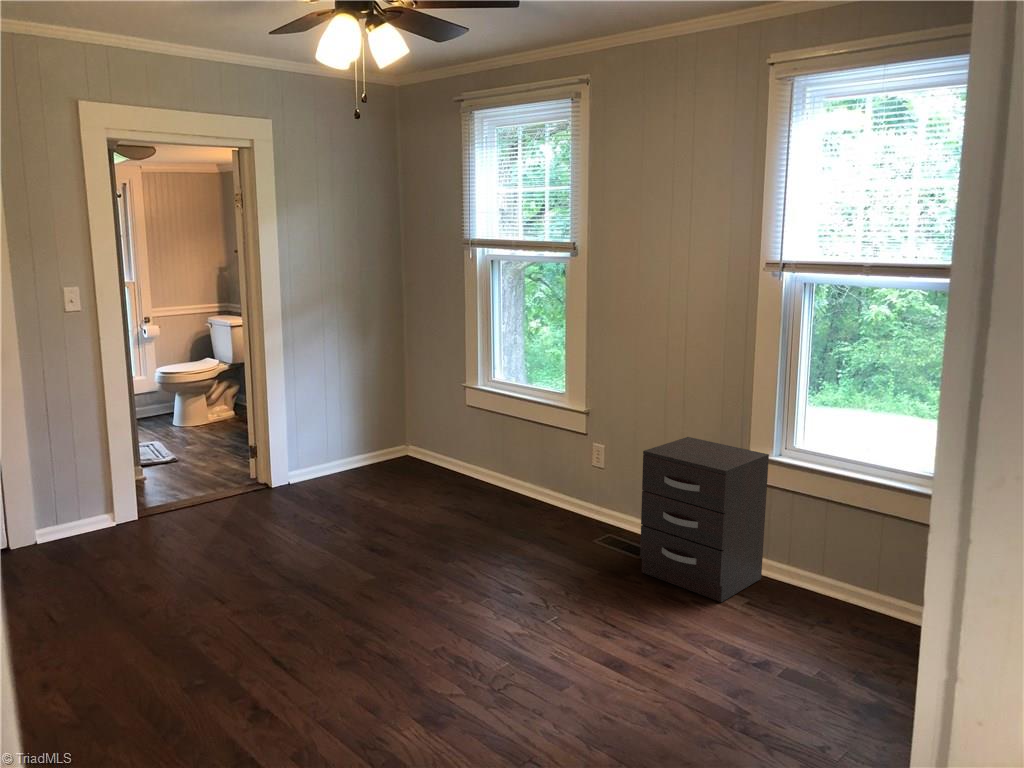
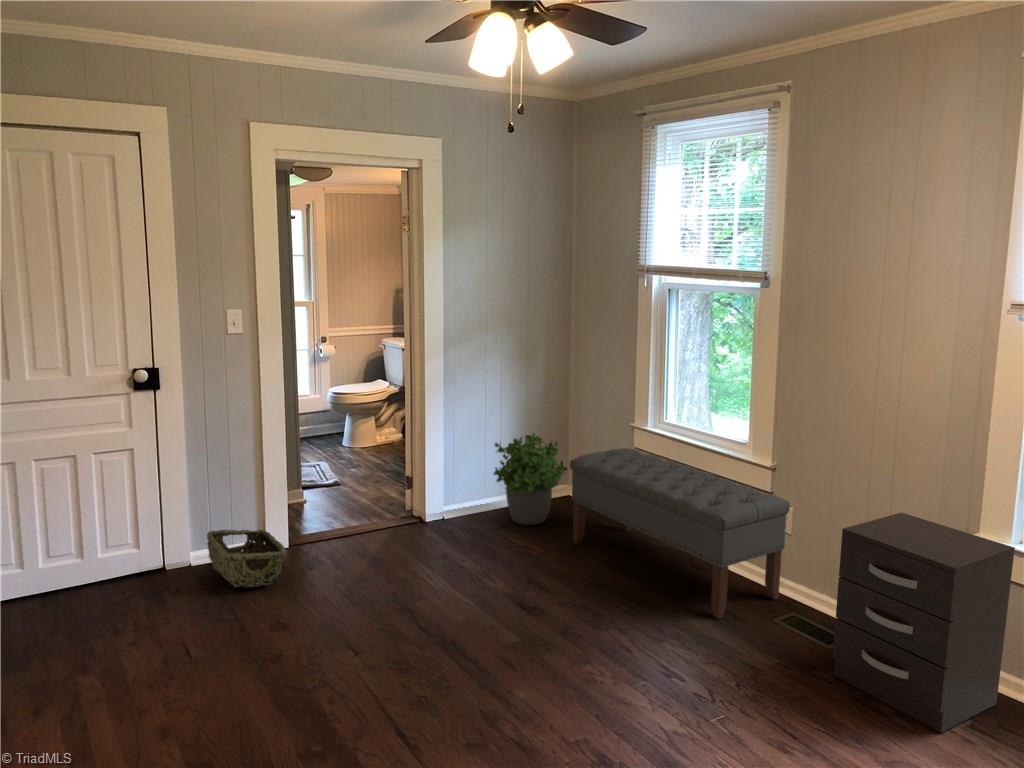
potted plant: none [337,397,407,482] -> present [493,433,567,525]
bench: none [410,405,602,541] -> present [570,448,790,619]
woven basket: none [54,503,142,557] -> present [207,530,287,587]

